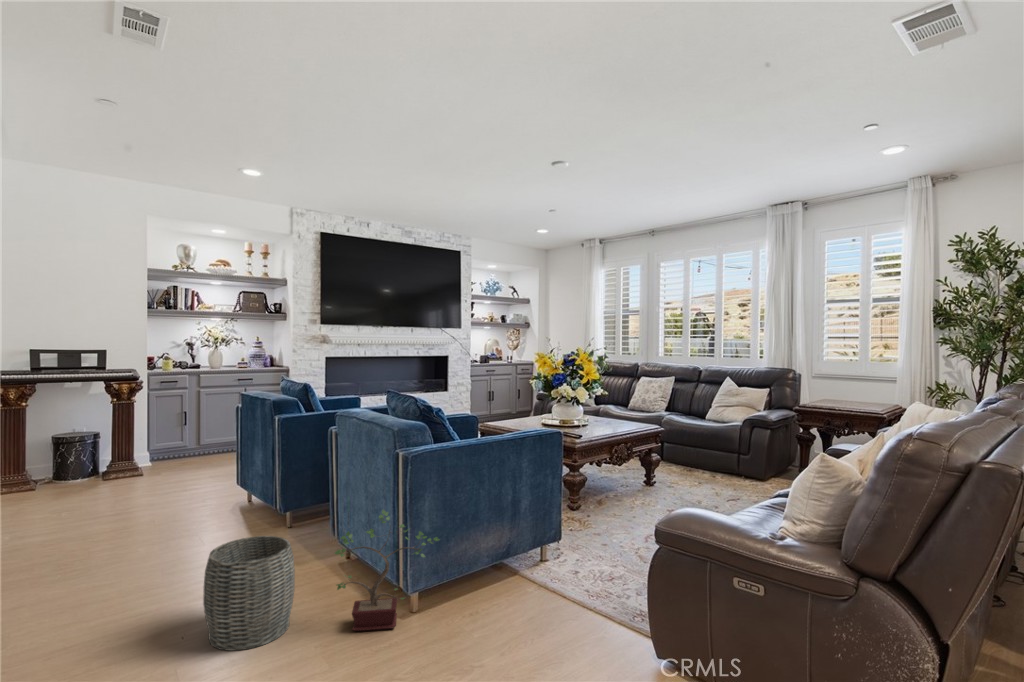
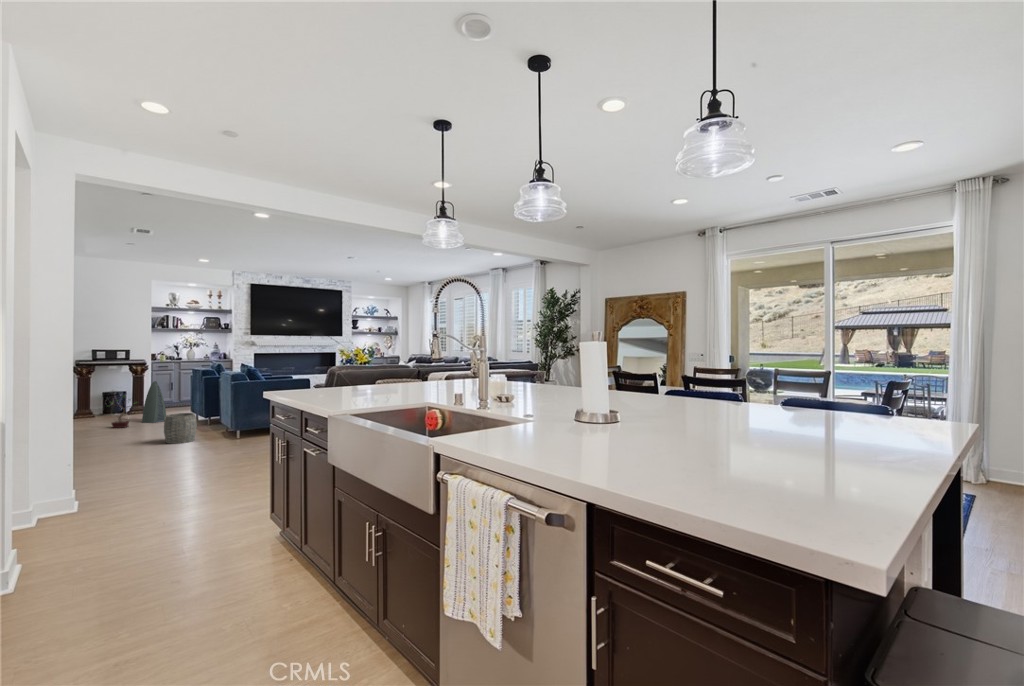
air purifier: none [132,420,185,519] -> present [142,381,166,423]
potted plant: present [335,510,440,631] -> present [108,396,137,428]

